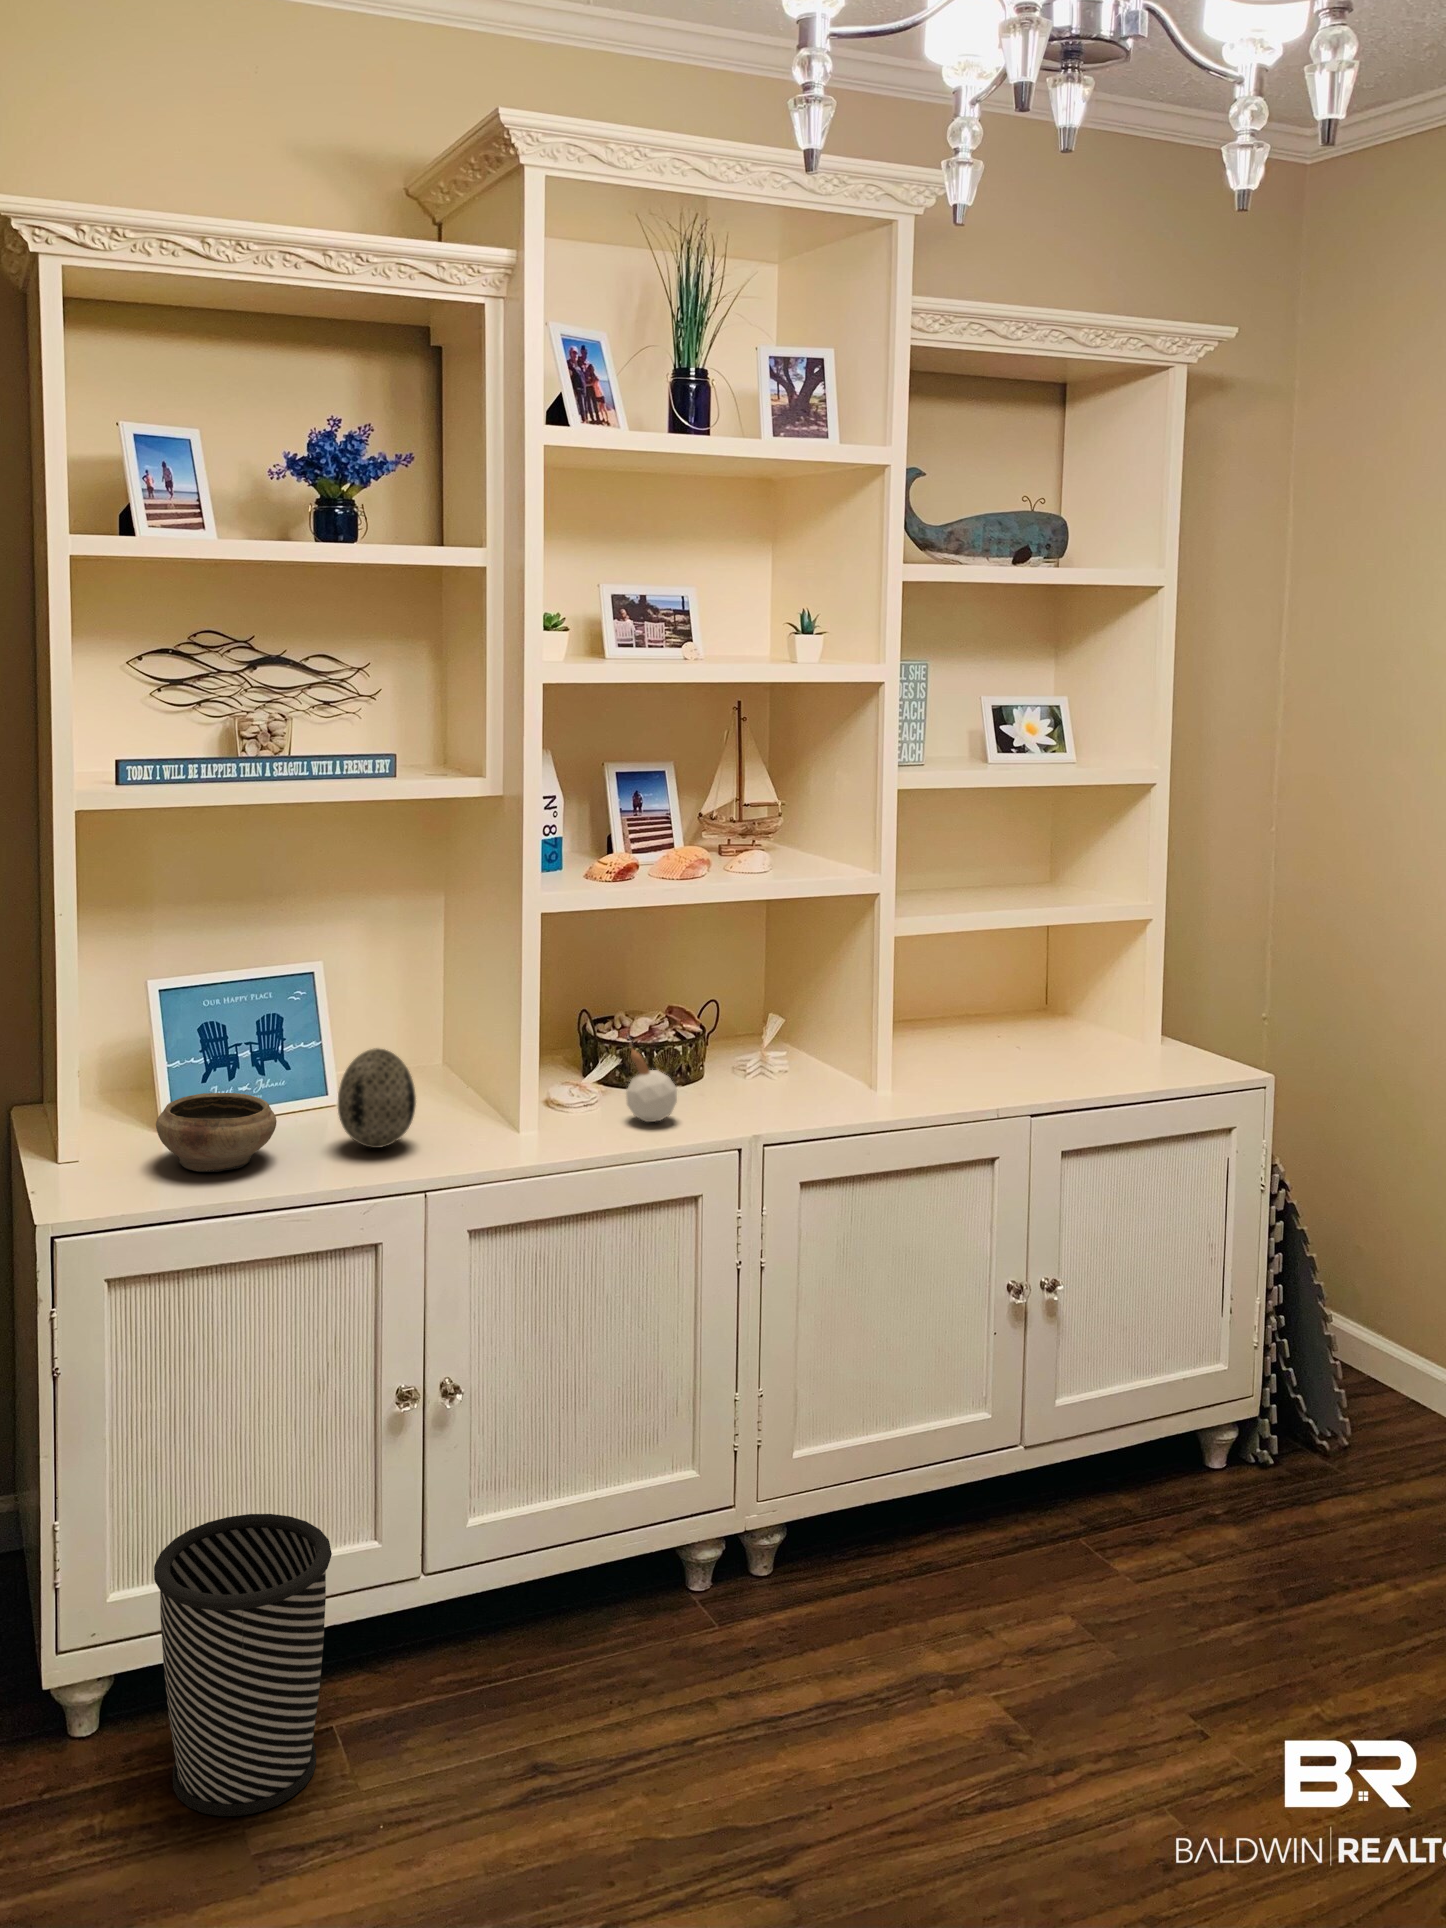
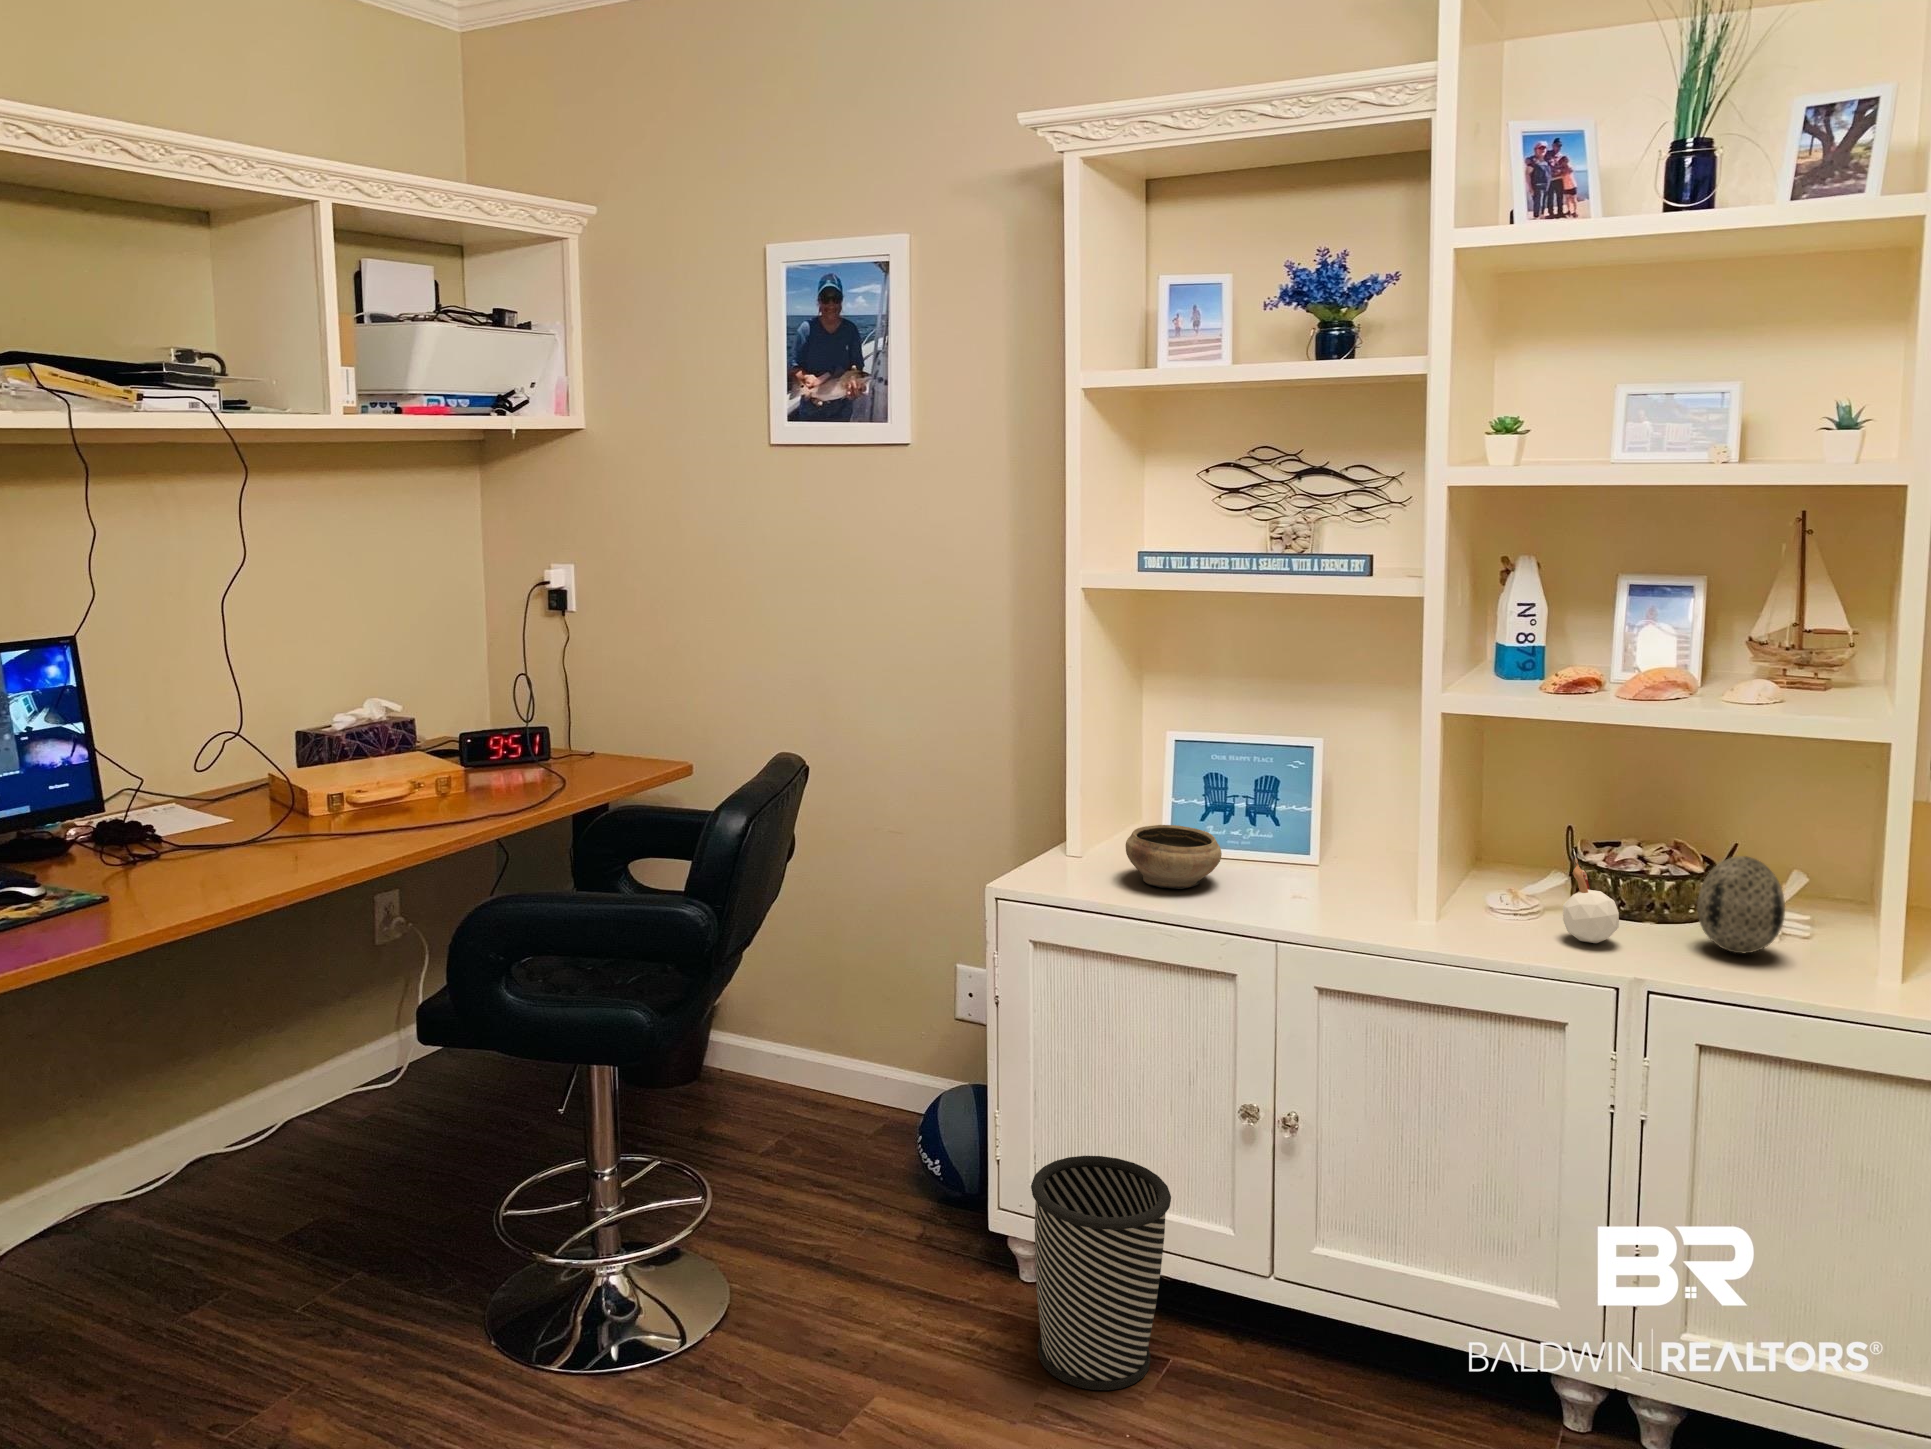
decorative egg: present [338,1048,416,1148] -> present [1697,856,1785,953]

